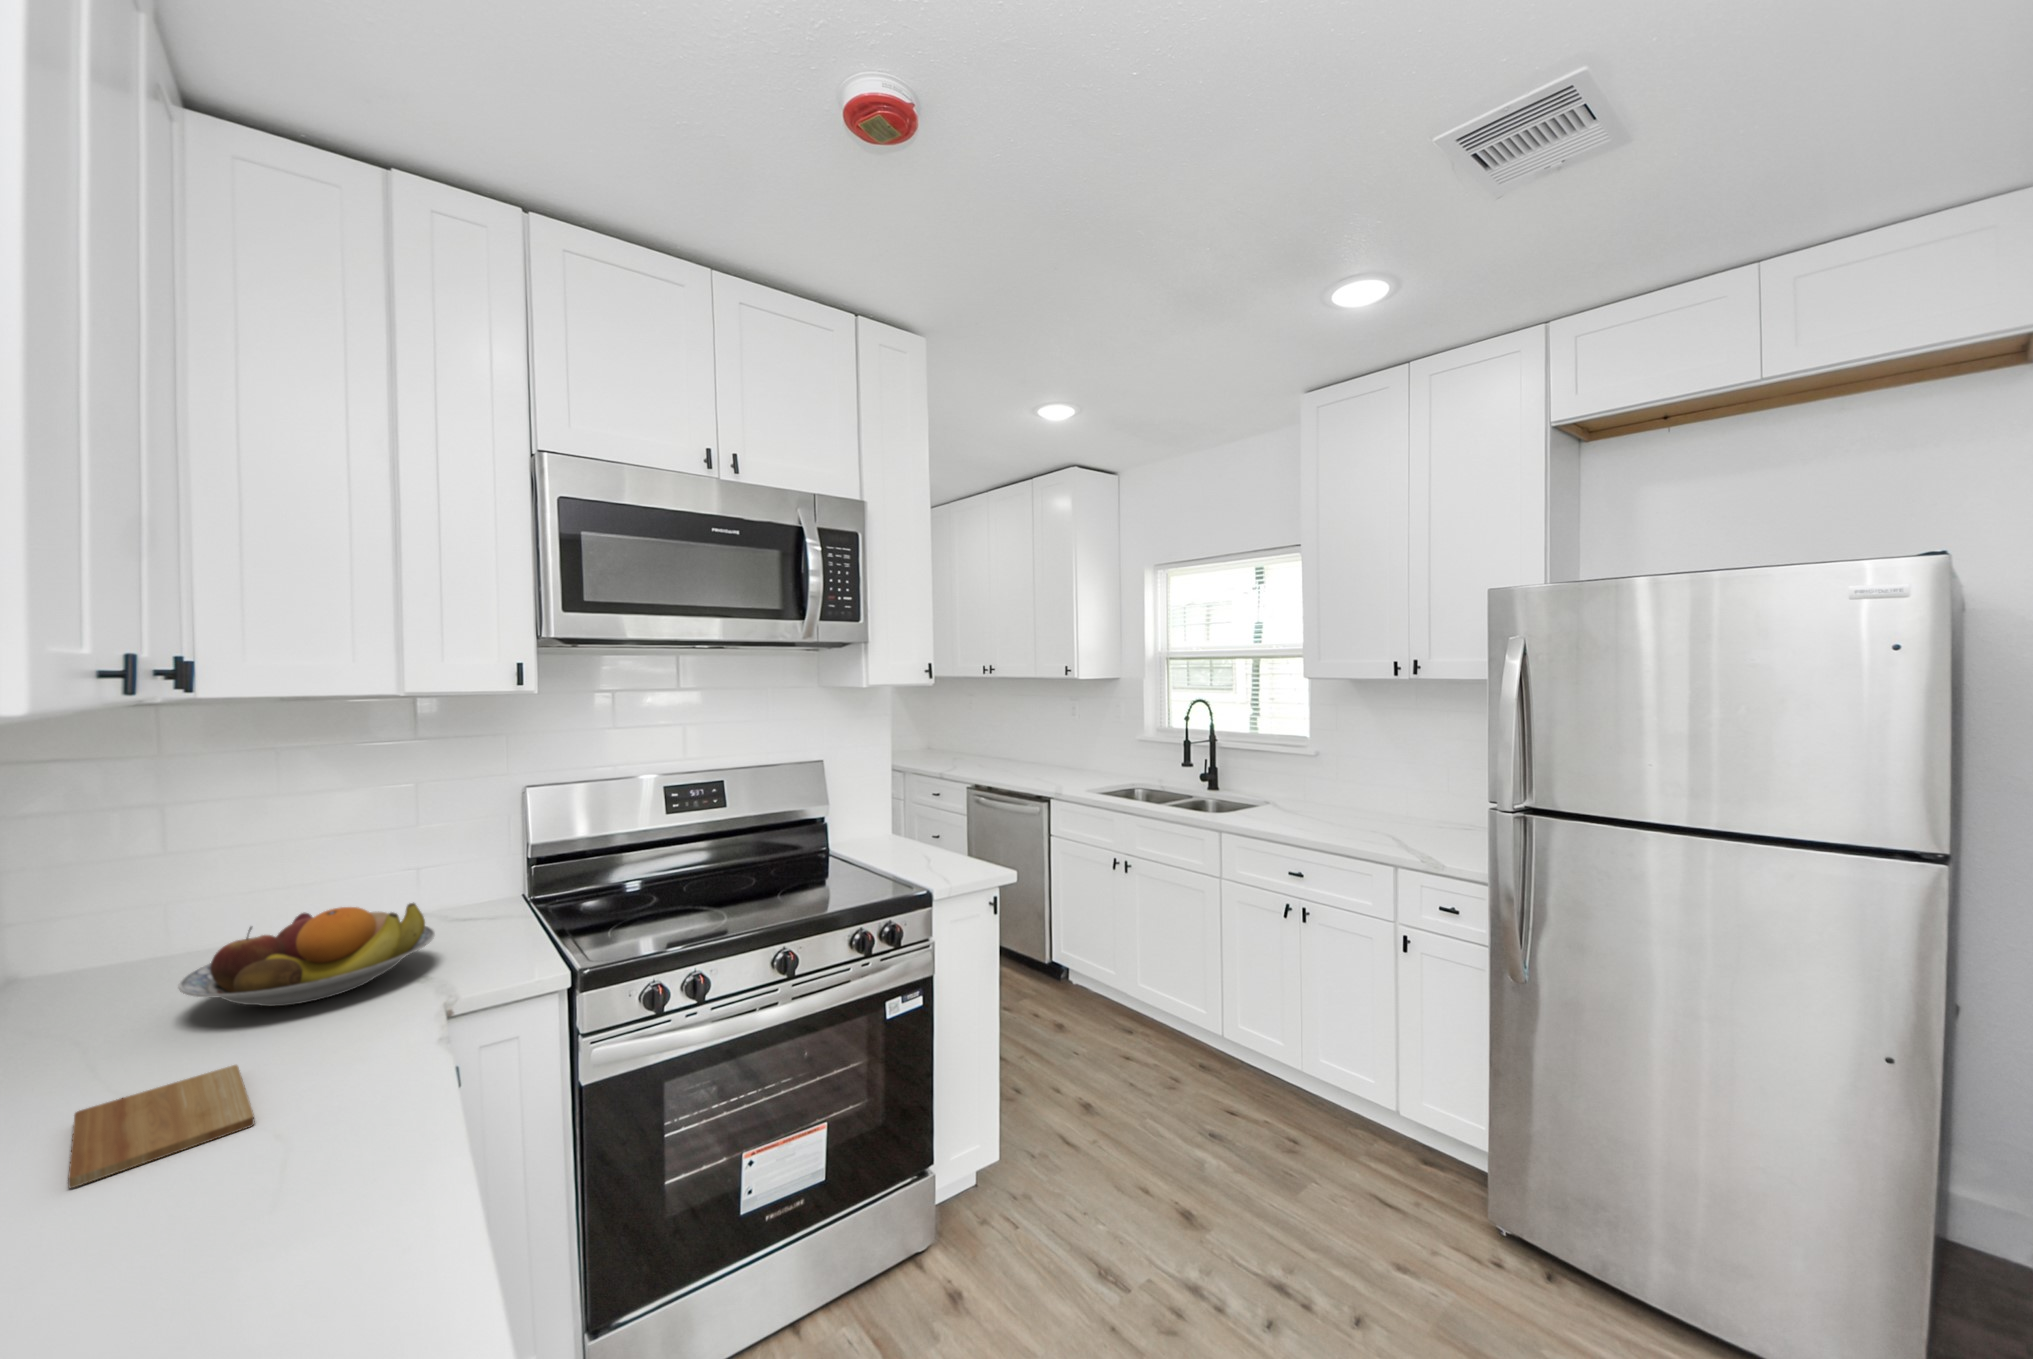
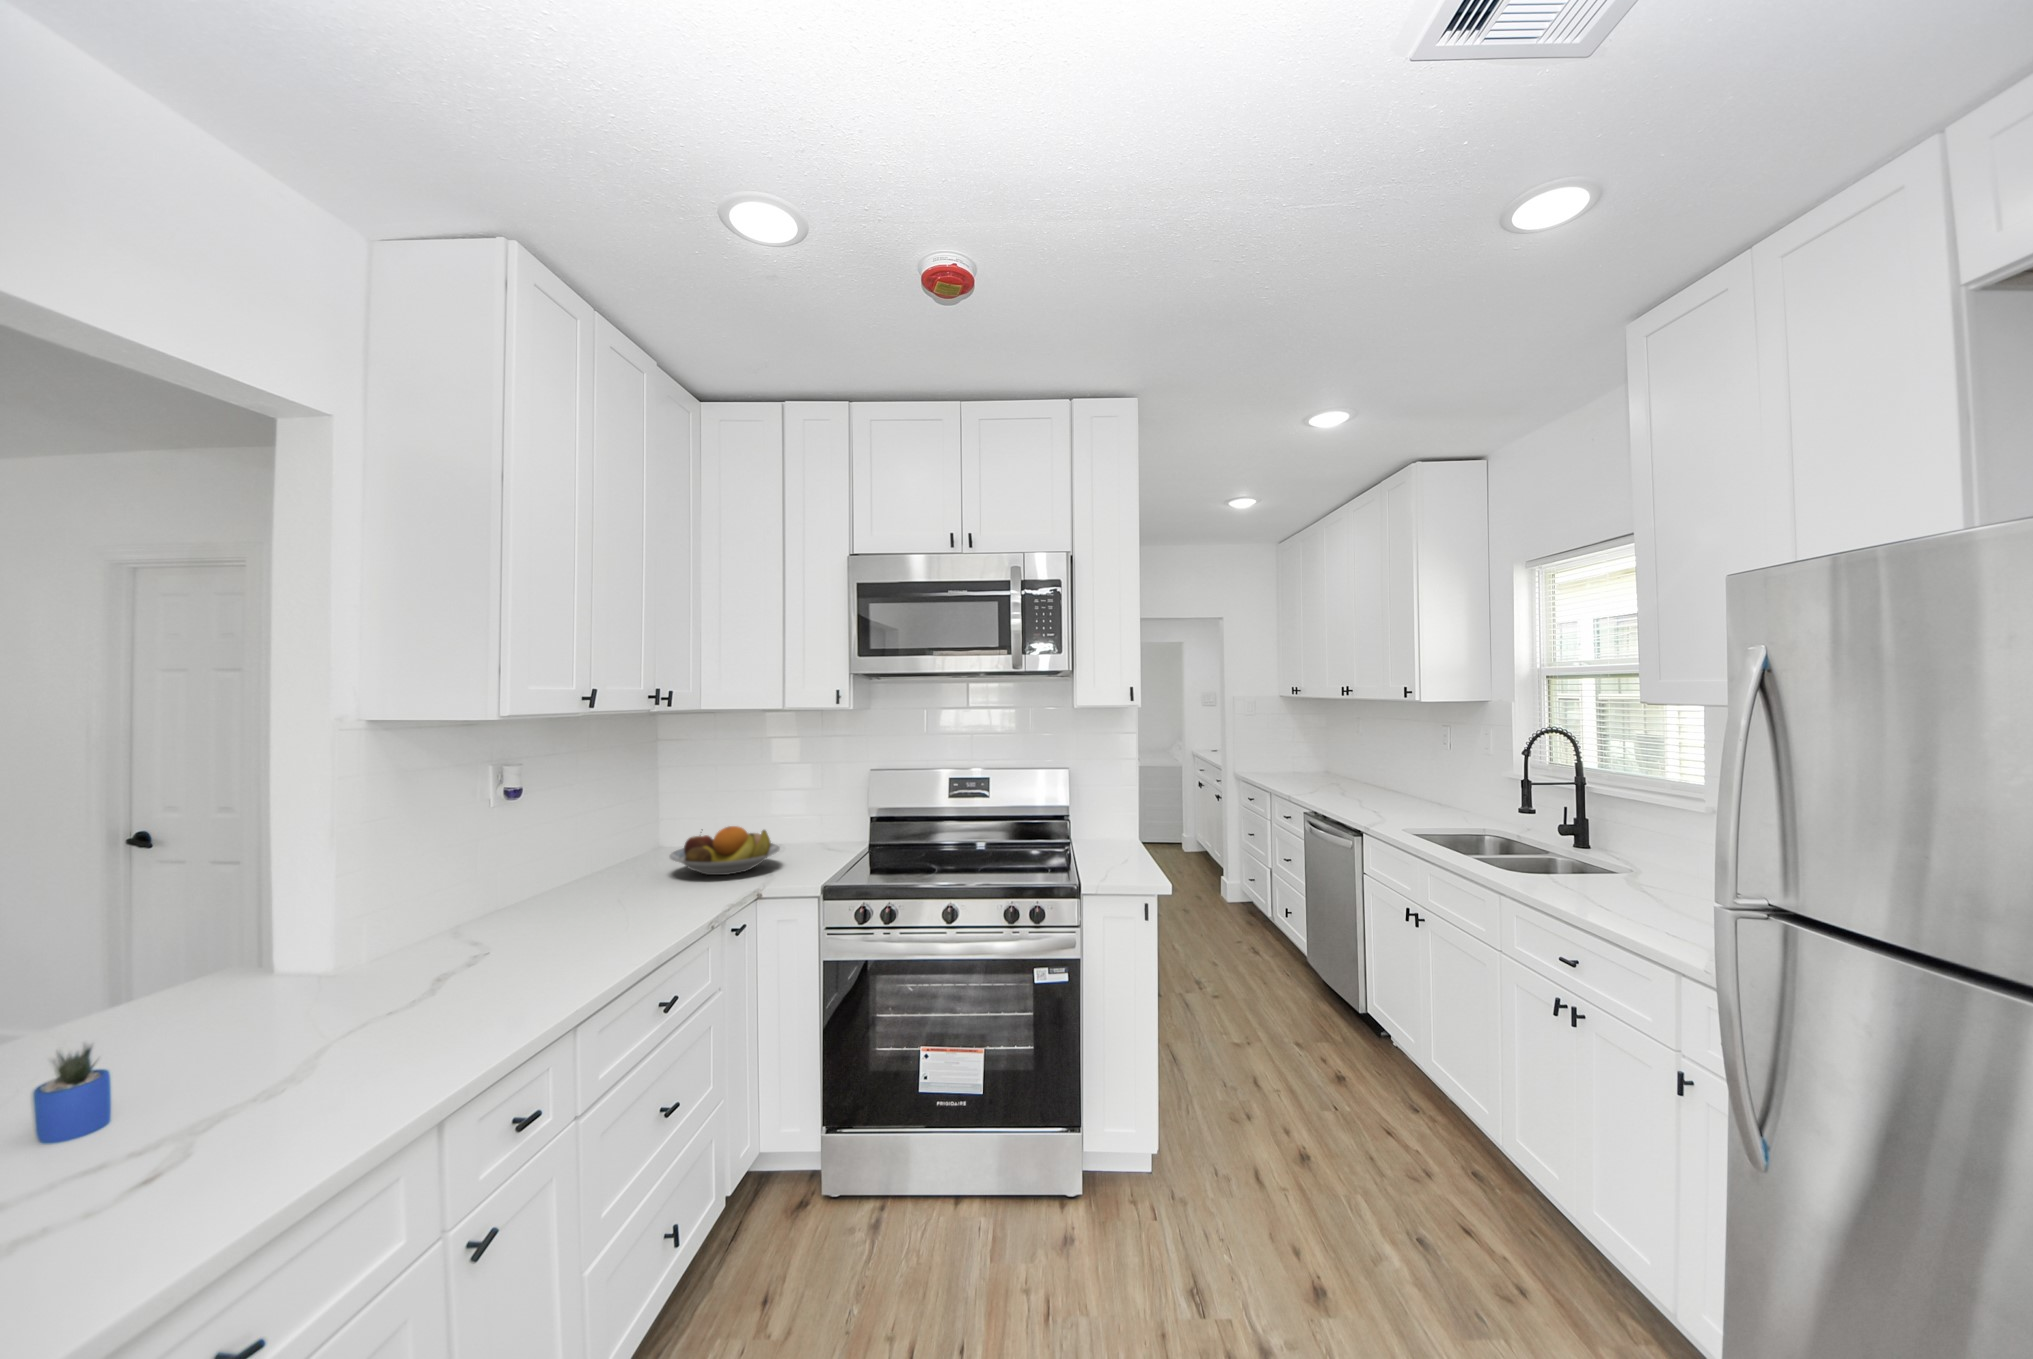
cutting board: present [68,1065,254,1188] -> none [585,892,663,921]

